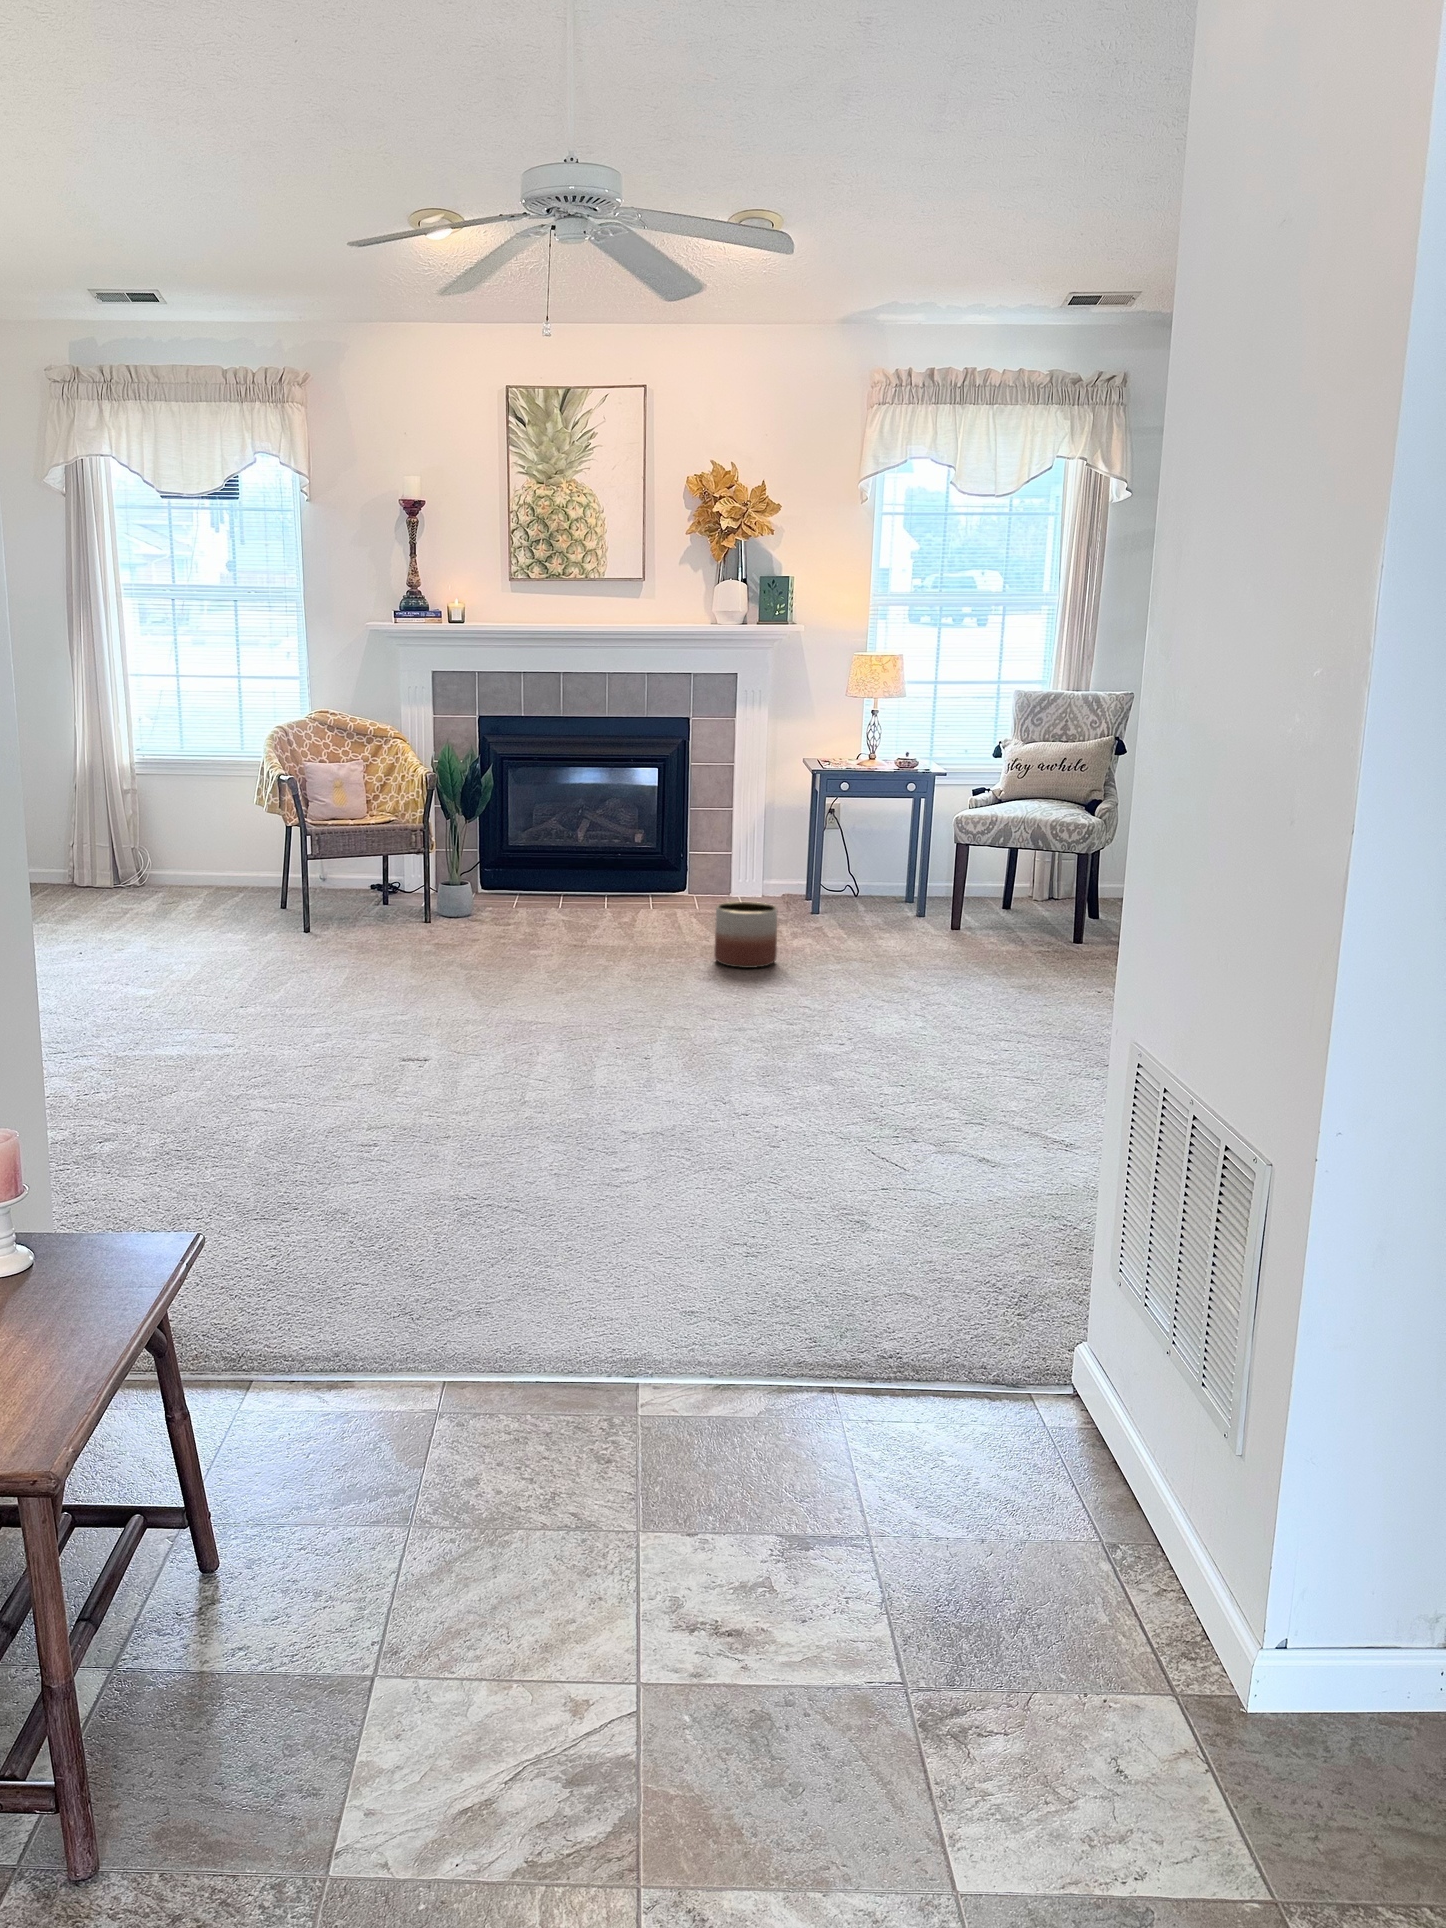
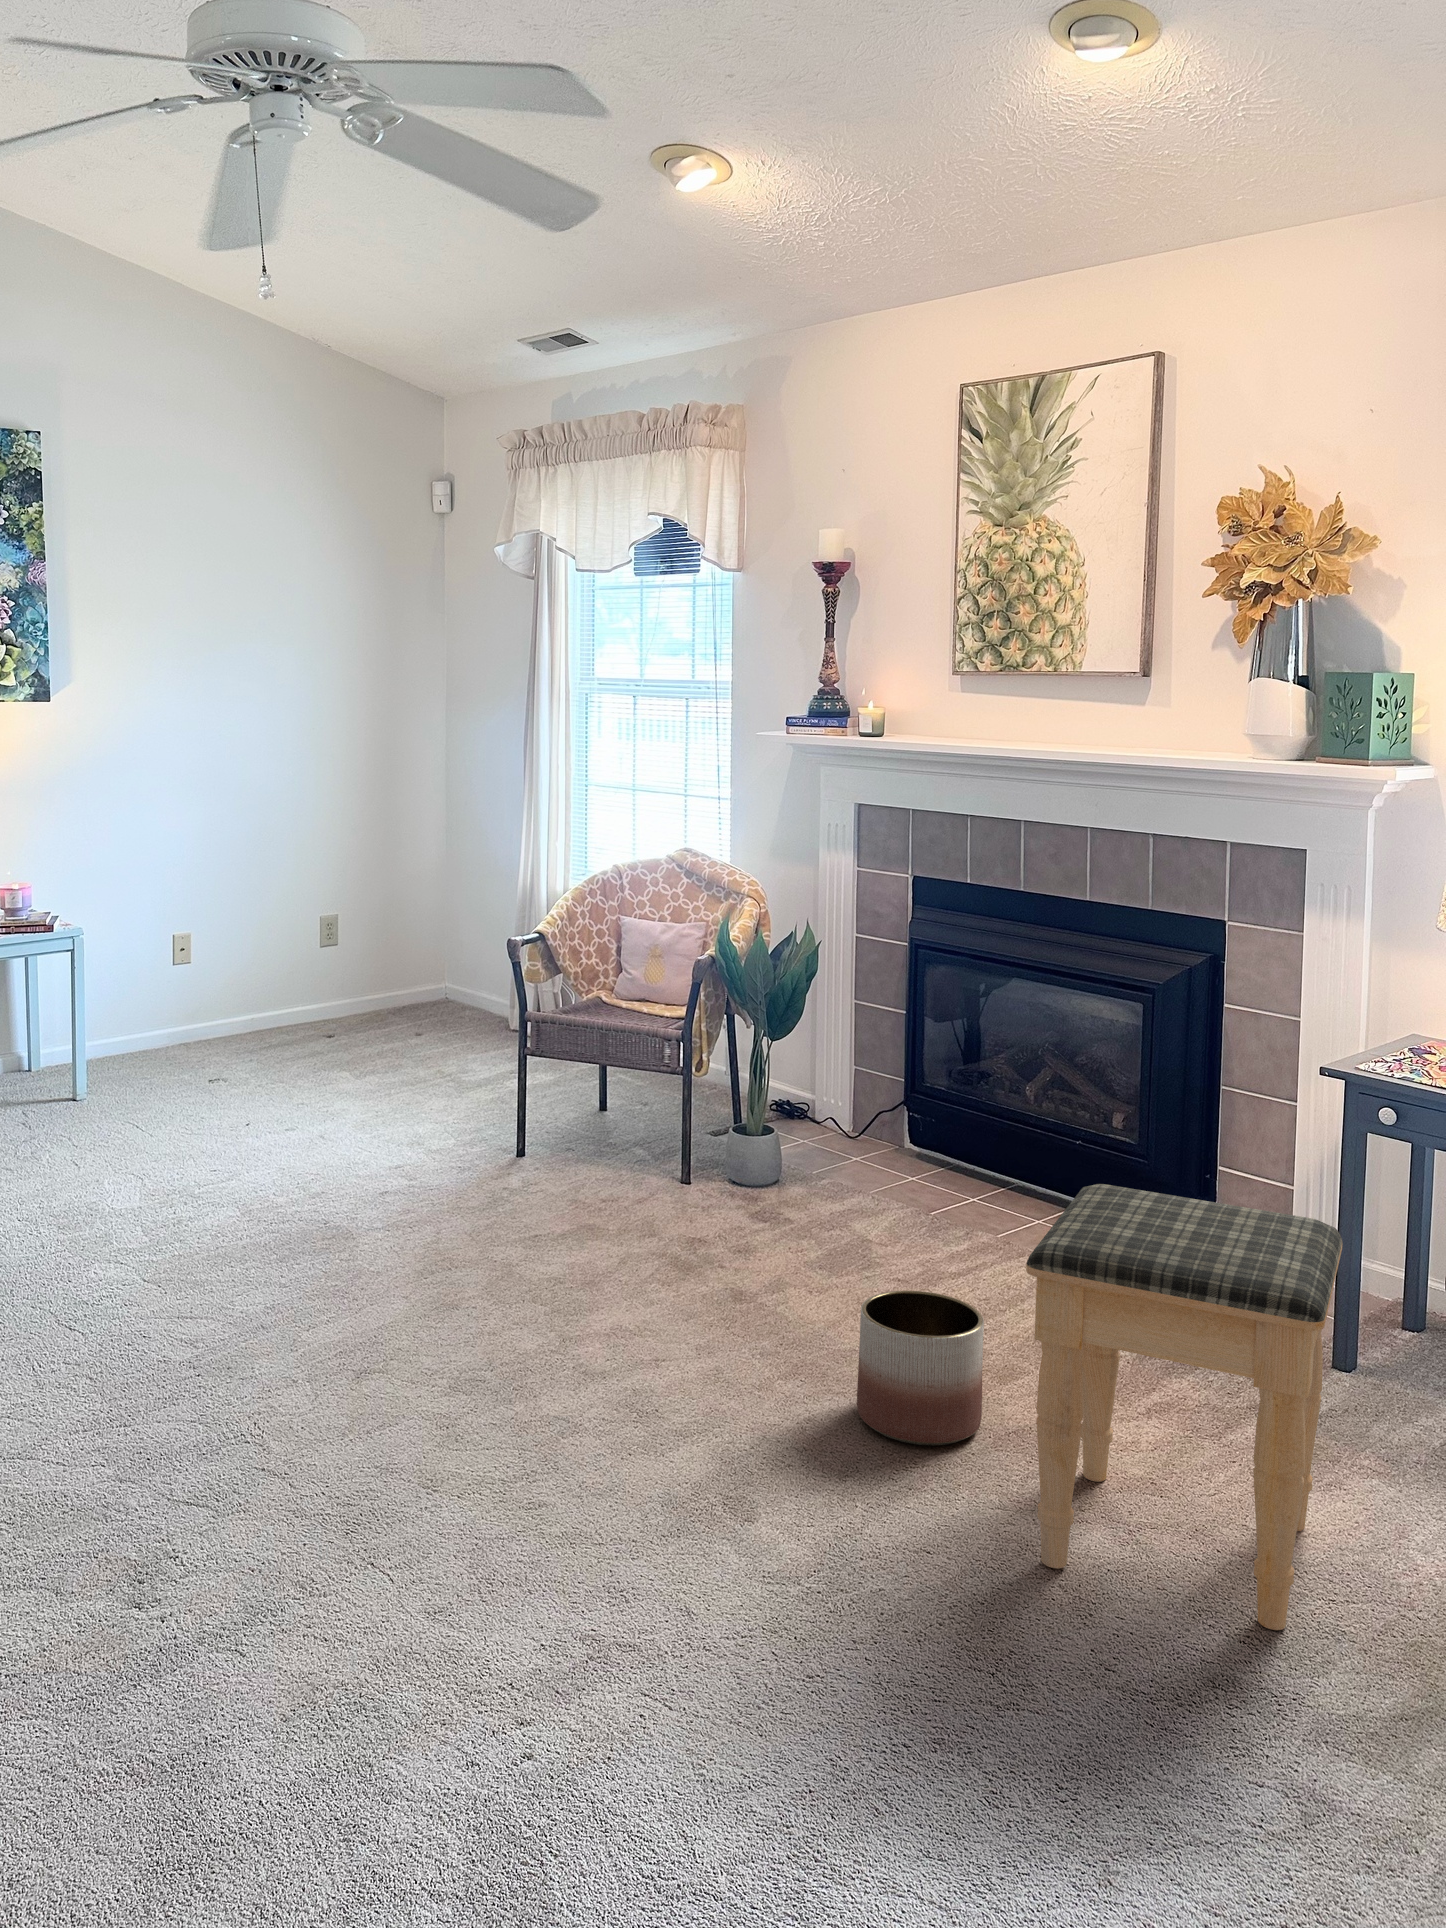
footstool: none [818,819,976,978] -> present [1026,1184,1342,1630]

